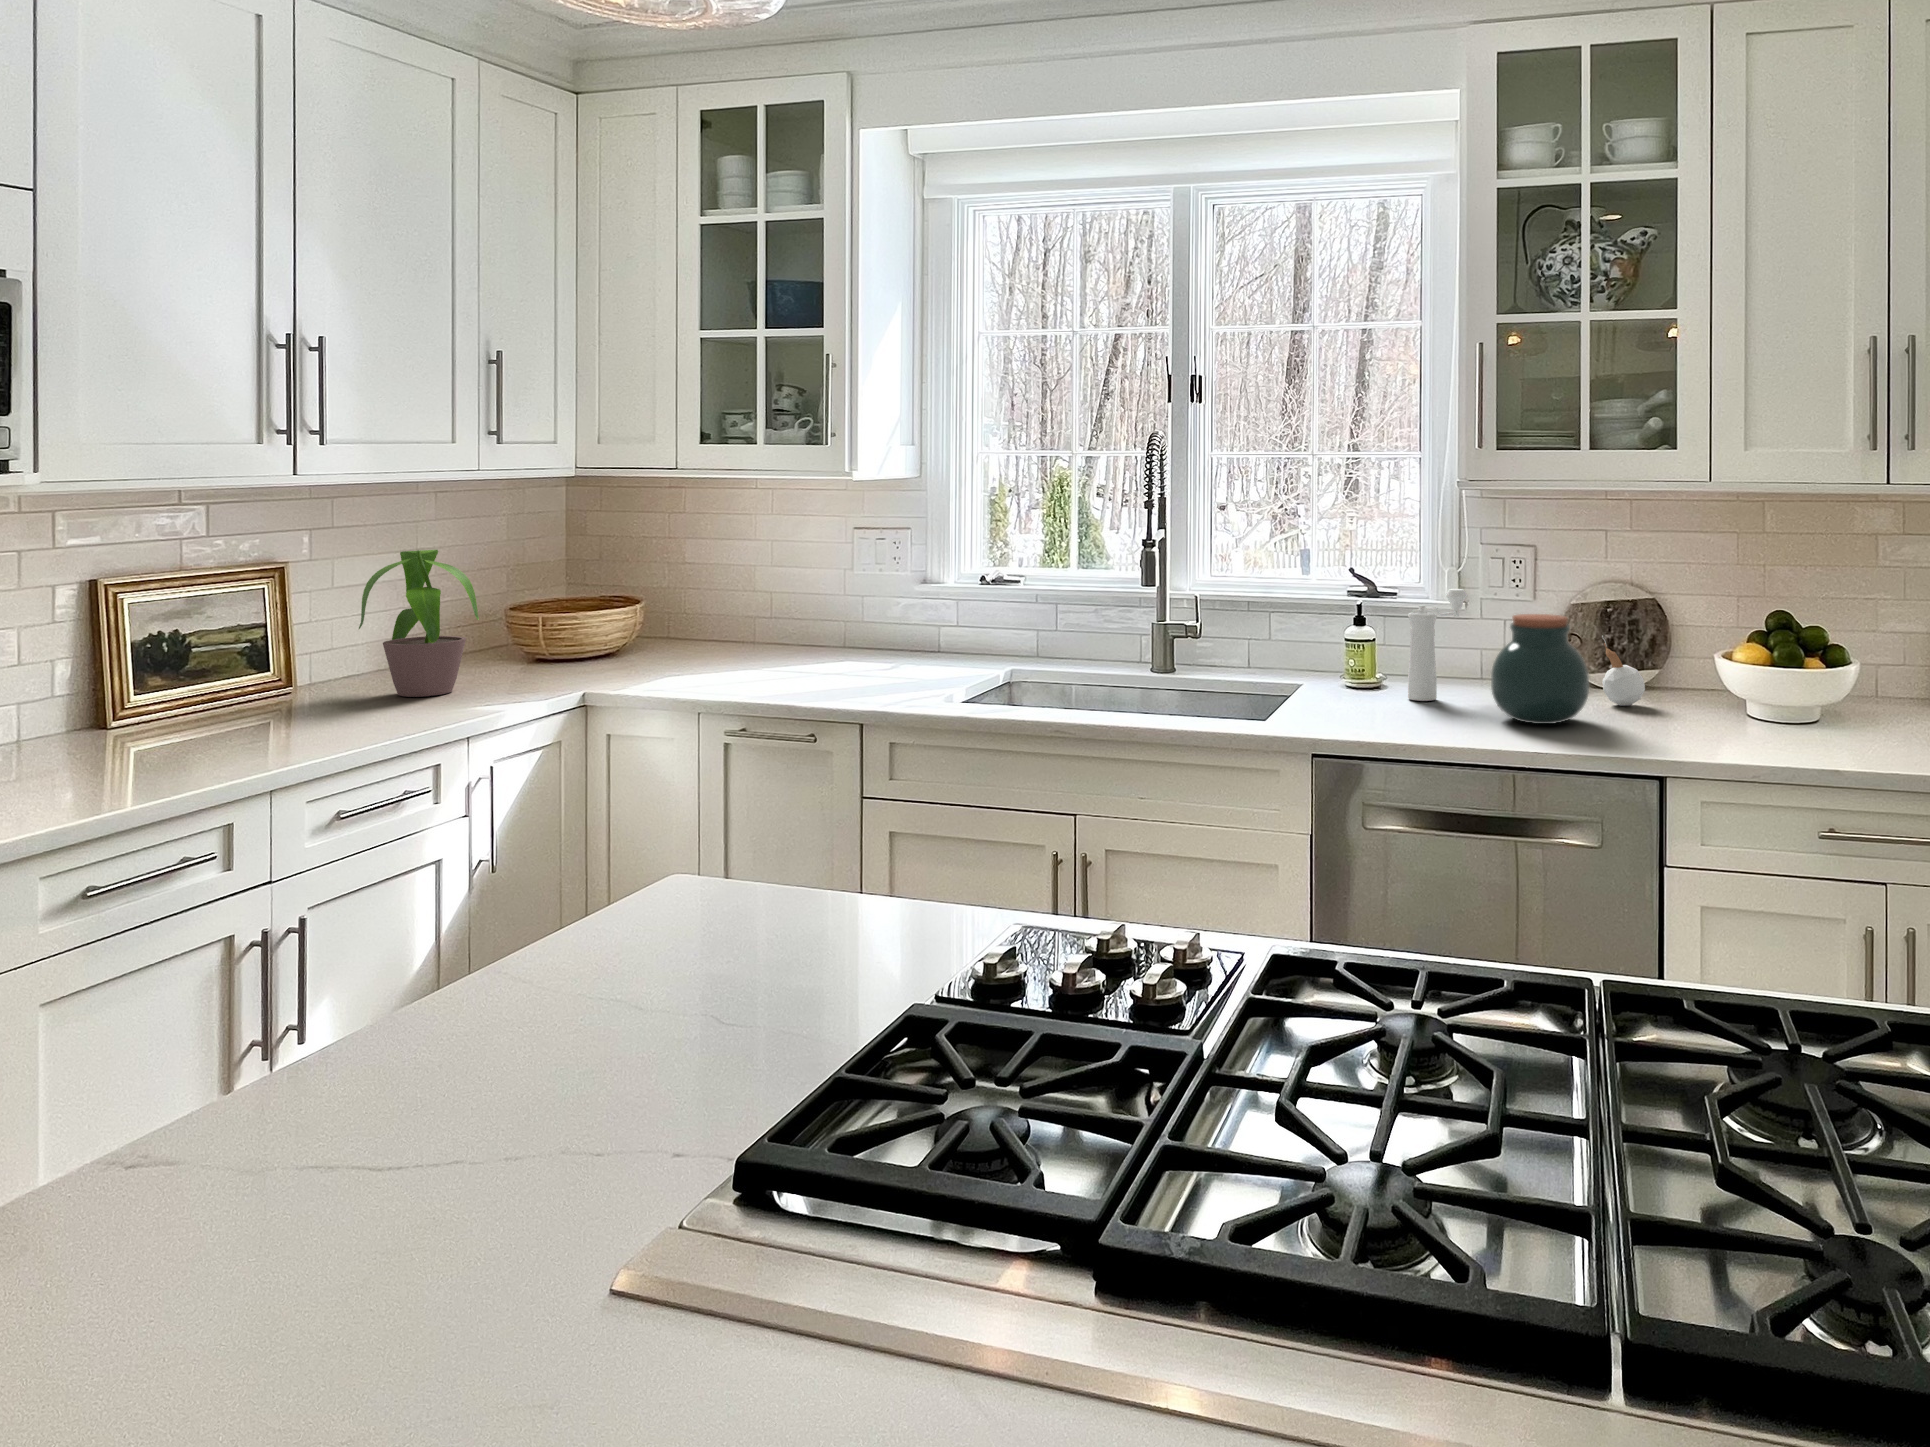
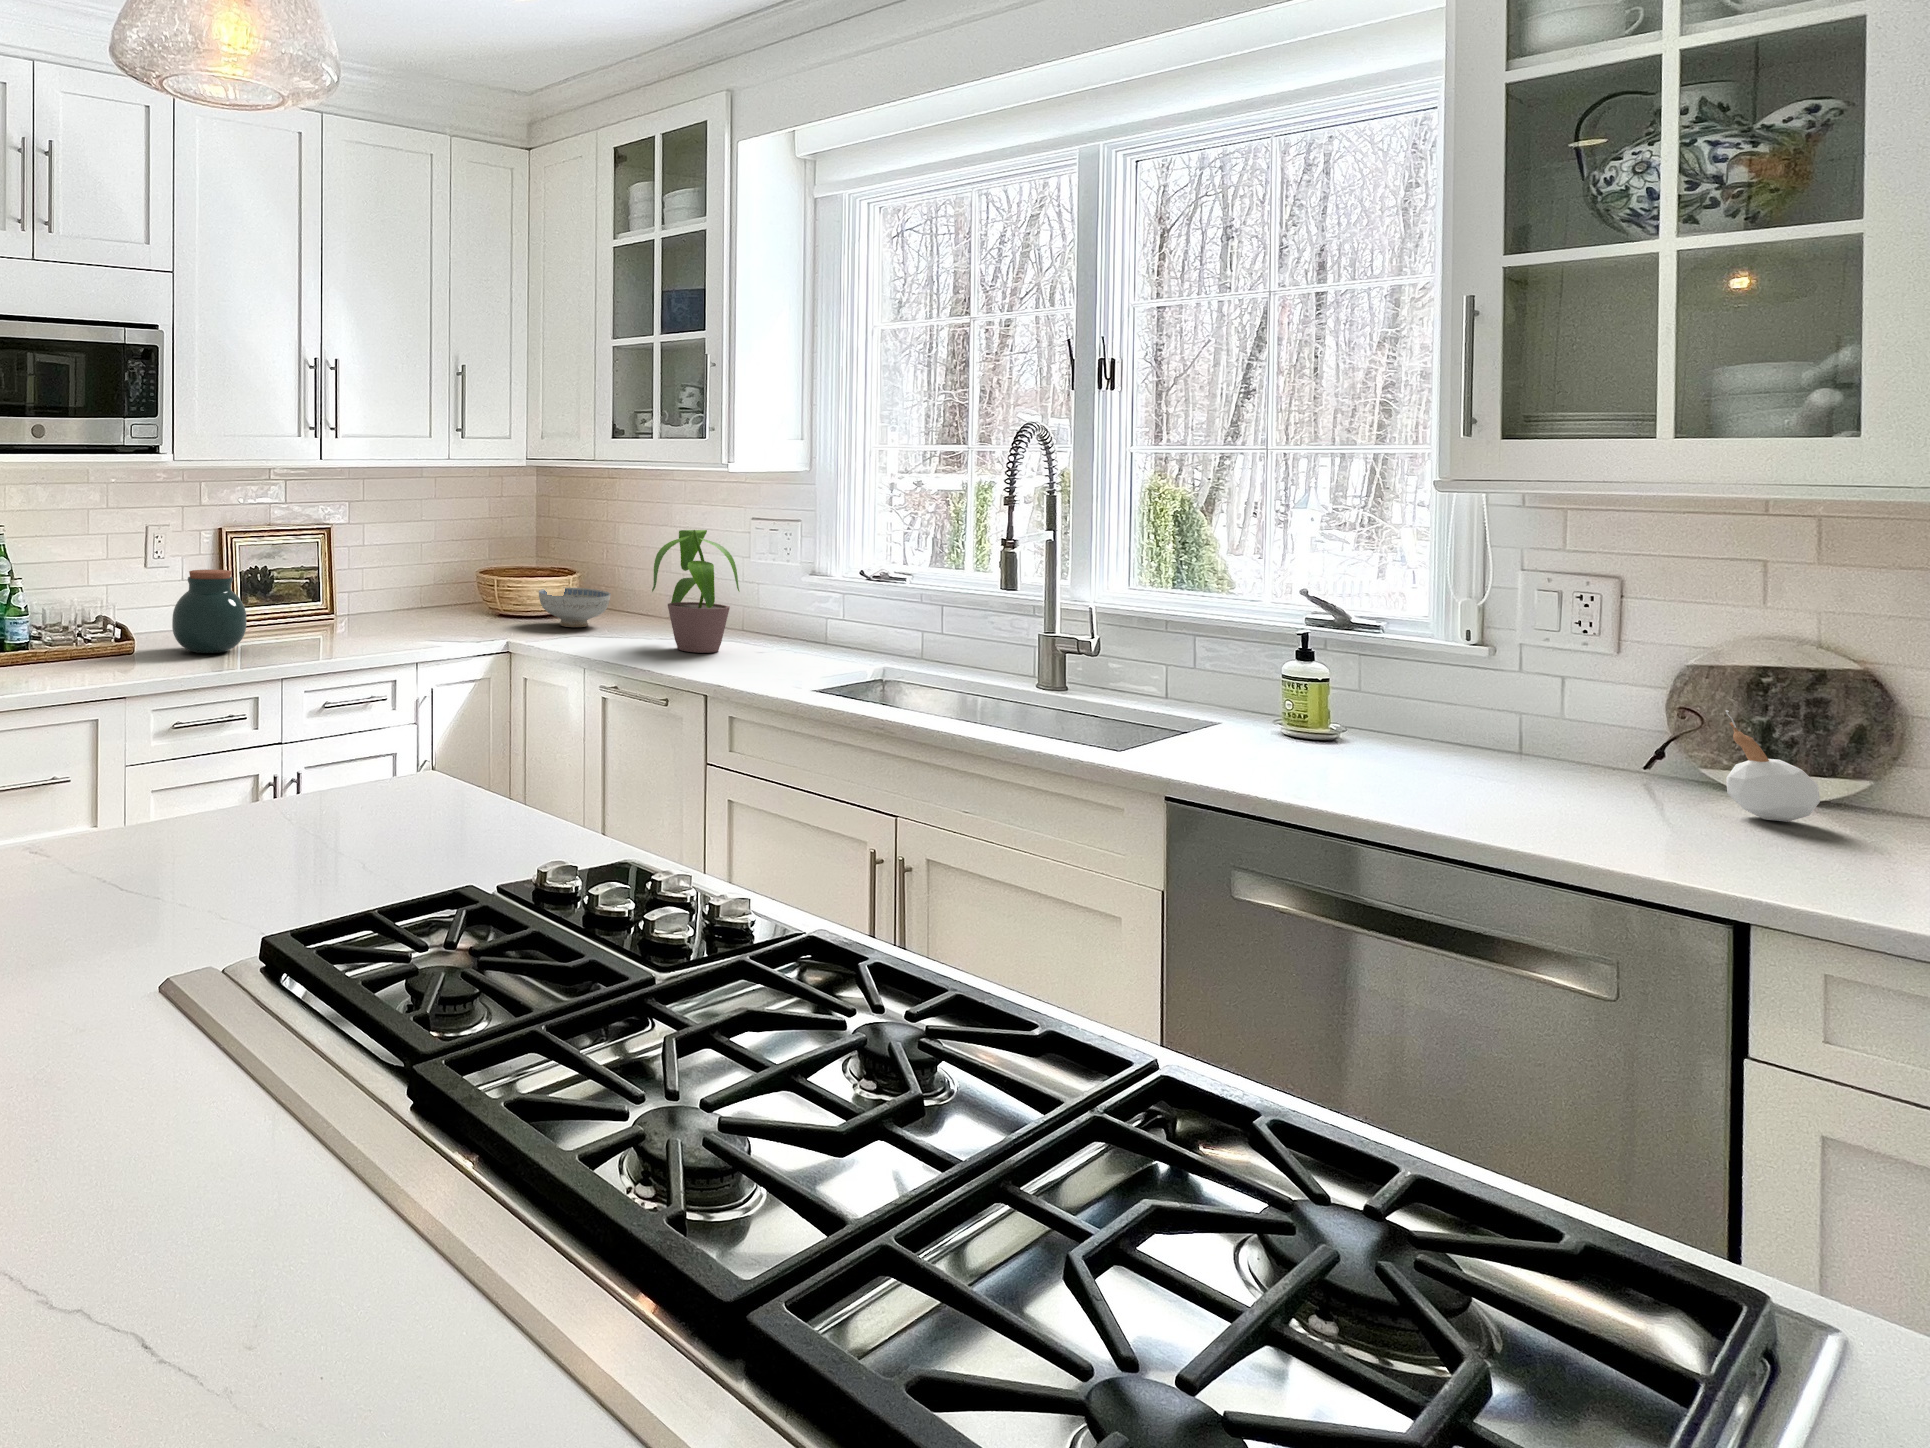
potted plant: present [359,550,479,697] -> present [652,530,740,653]
pepper mill: present [1408,589,1467,701] -> none [1361,623,1472,763]
jar: present [1491,614,1589,724] -> present [172,570,246,653]
ceramic bowl: none [601,620,694,668] -> present [539,588,611,627]

